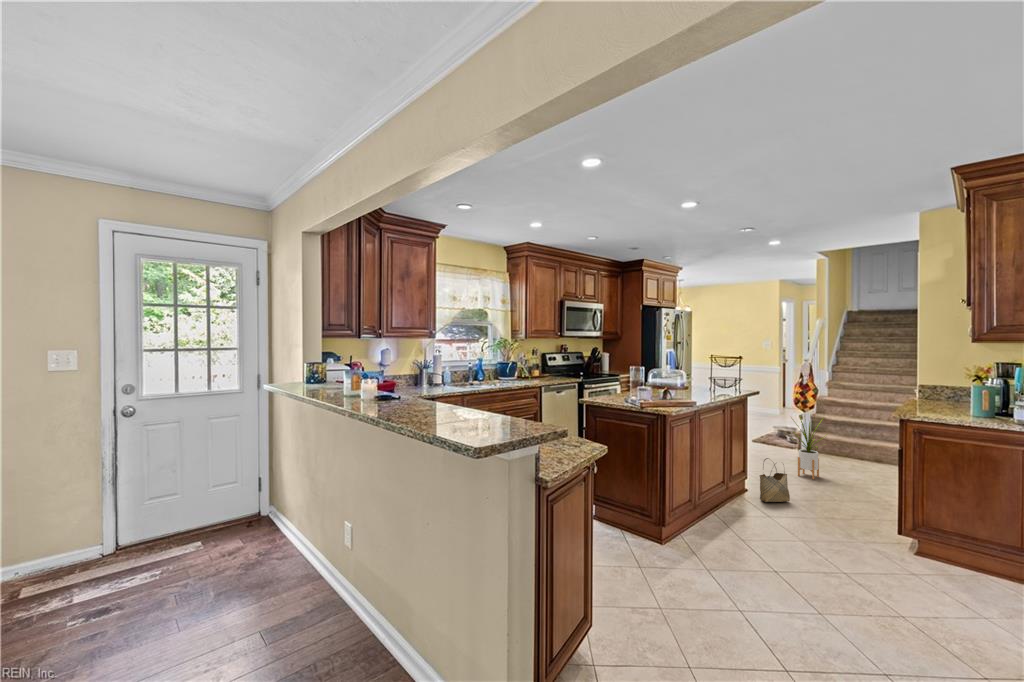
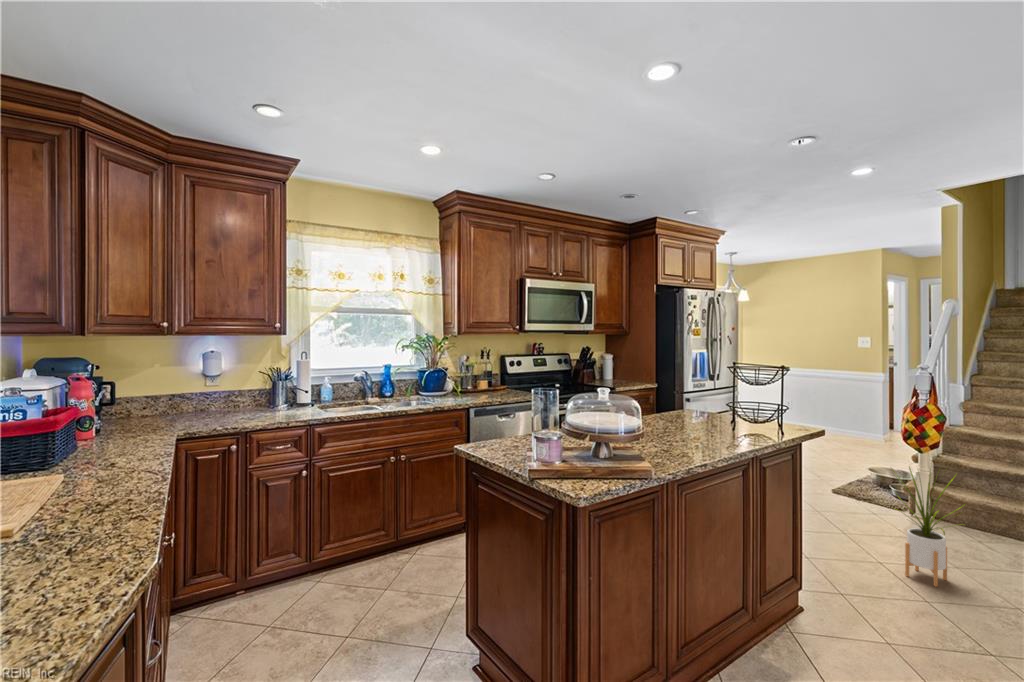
woven basket: present [760,458,790,502] -> none [820,559,884,650]

